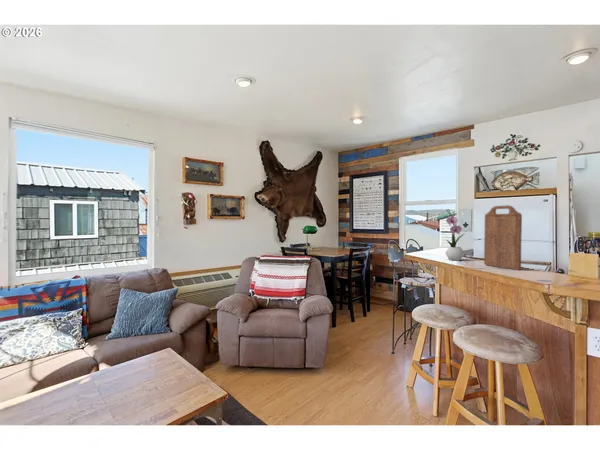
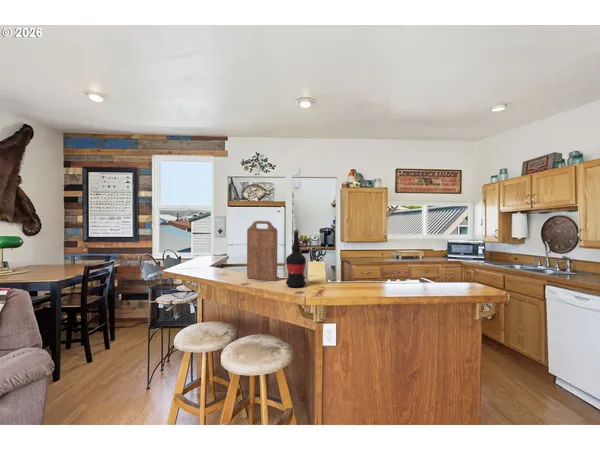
flower arrangement: present [445,209,465,261] -> none [209,221,228,275]
wine bottle: none [529,213,559,277] -> present [286,230,306,287]

